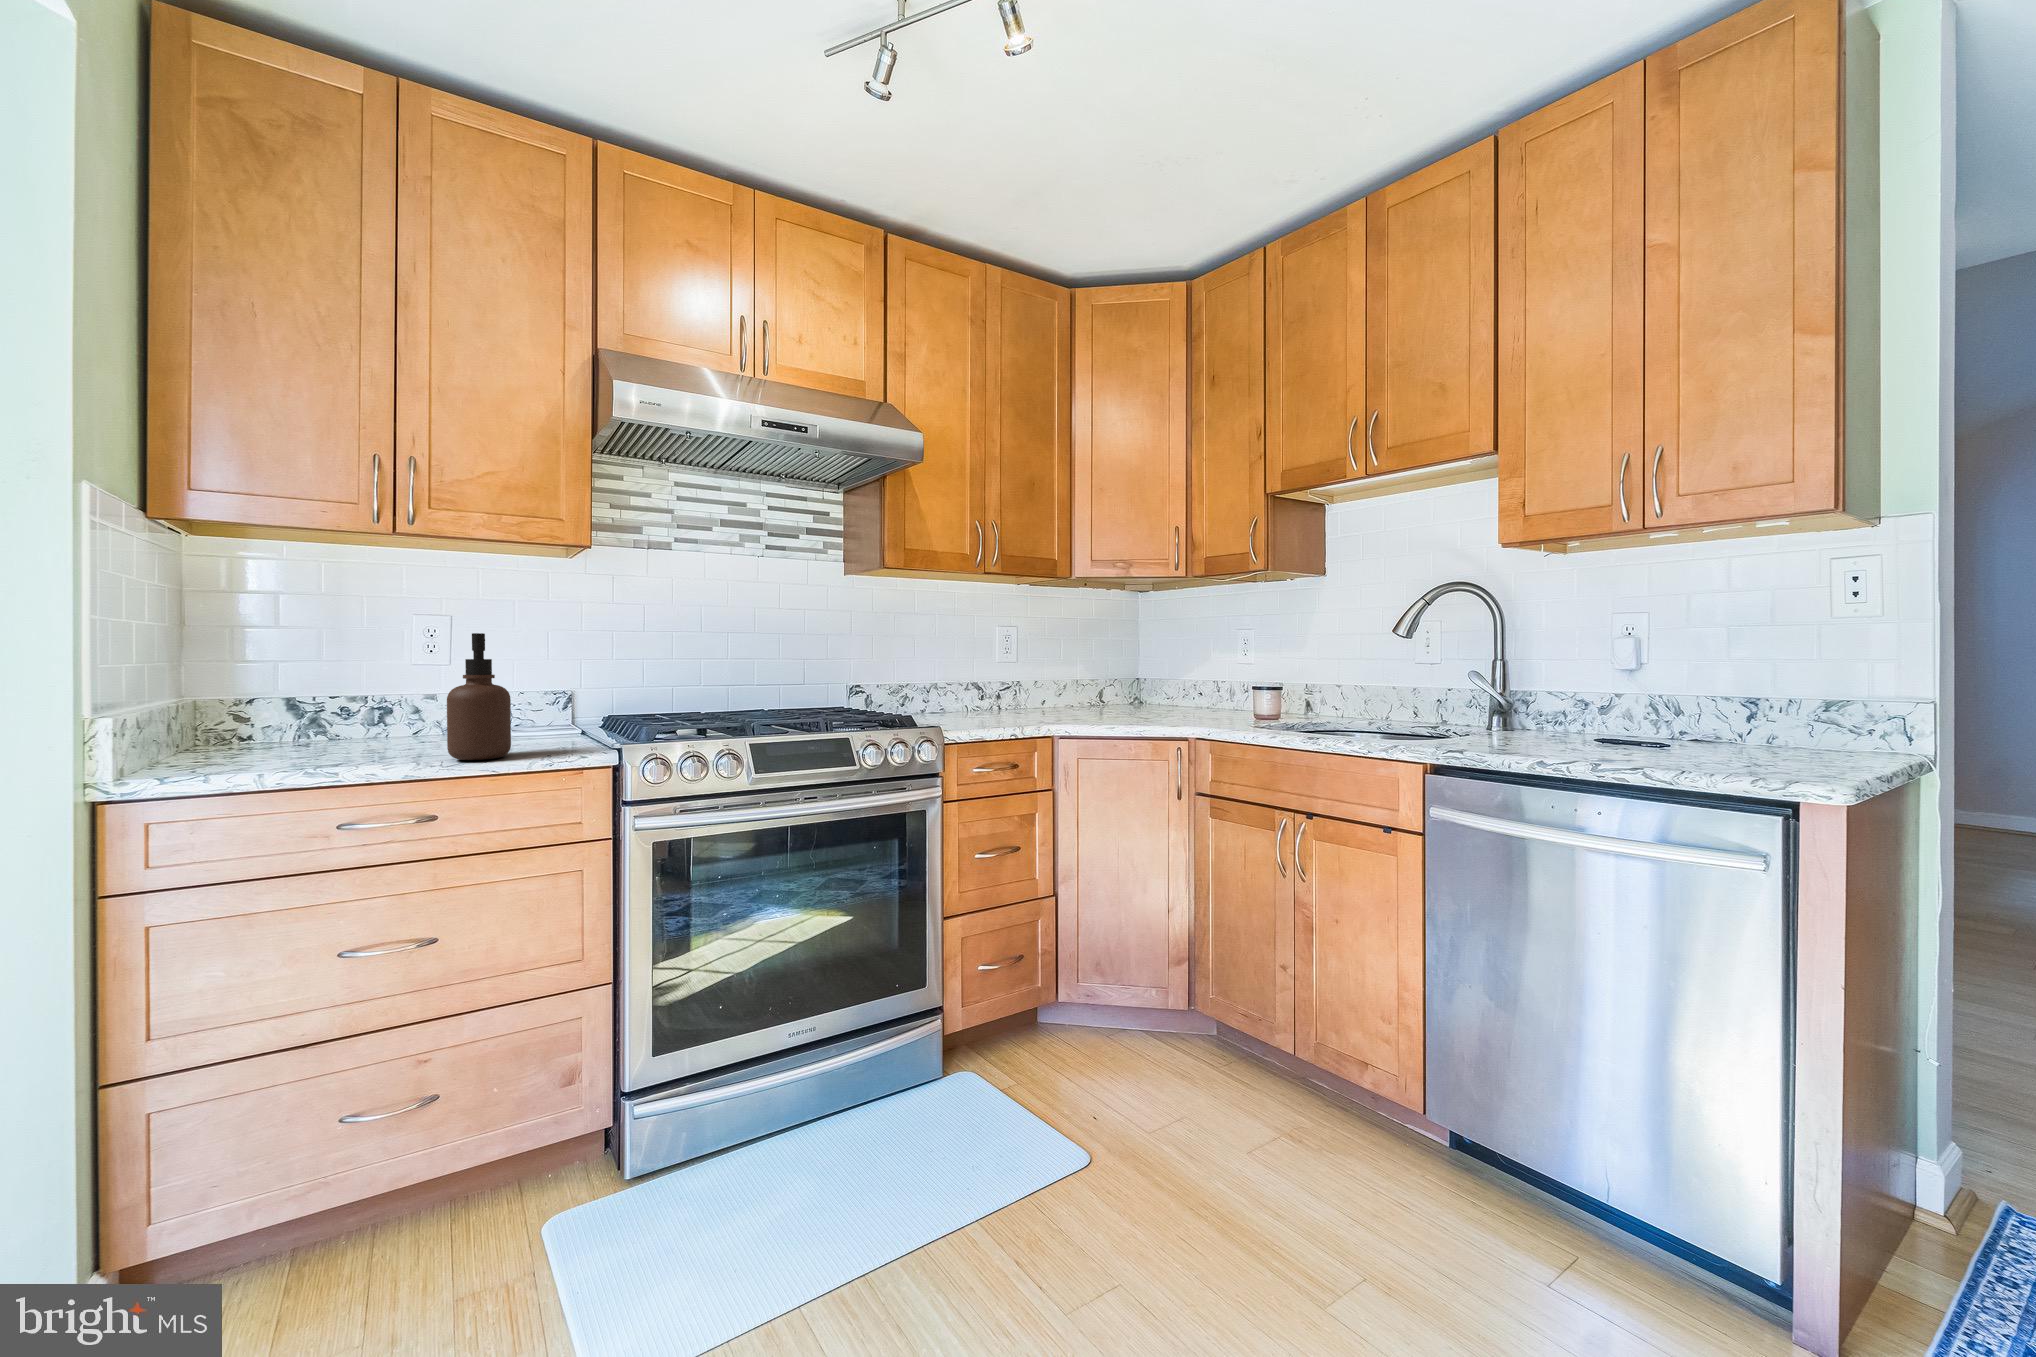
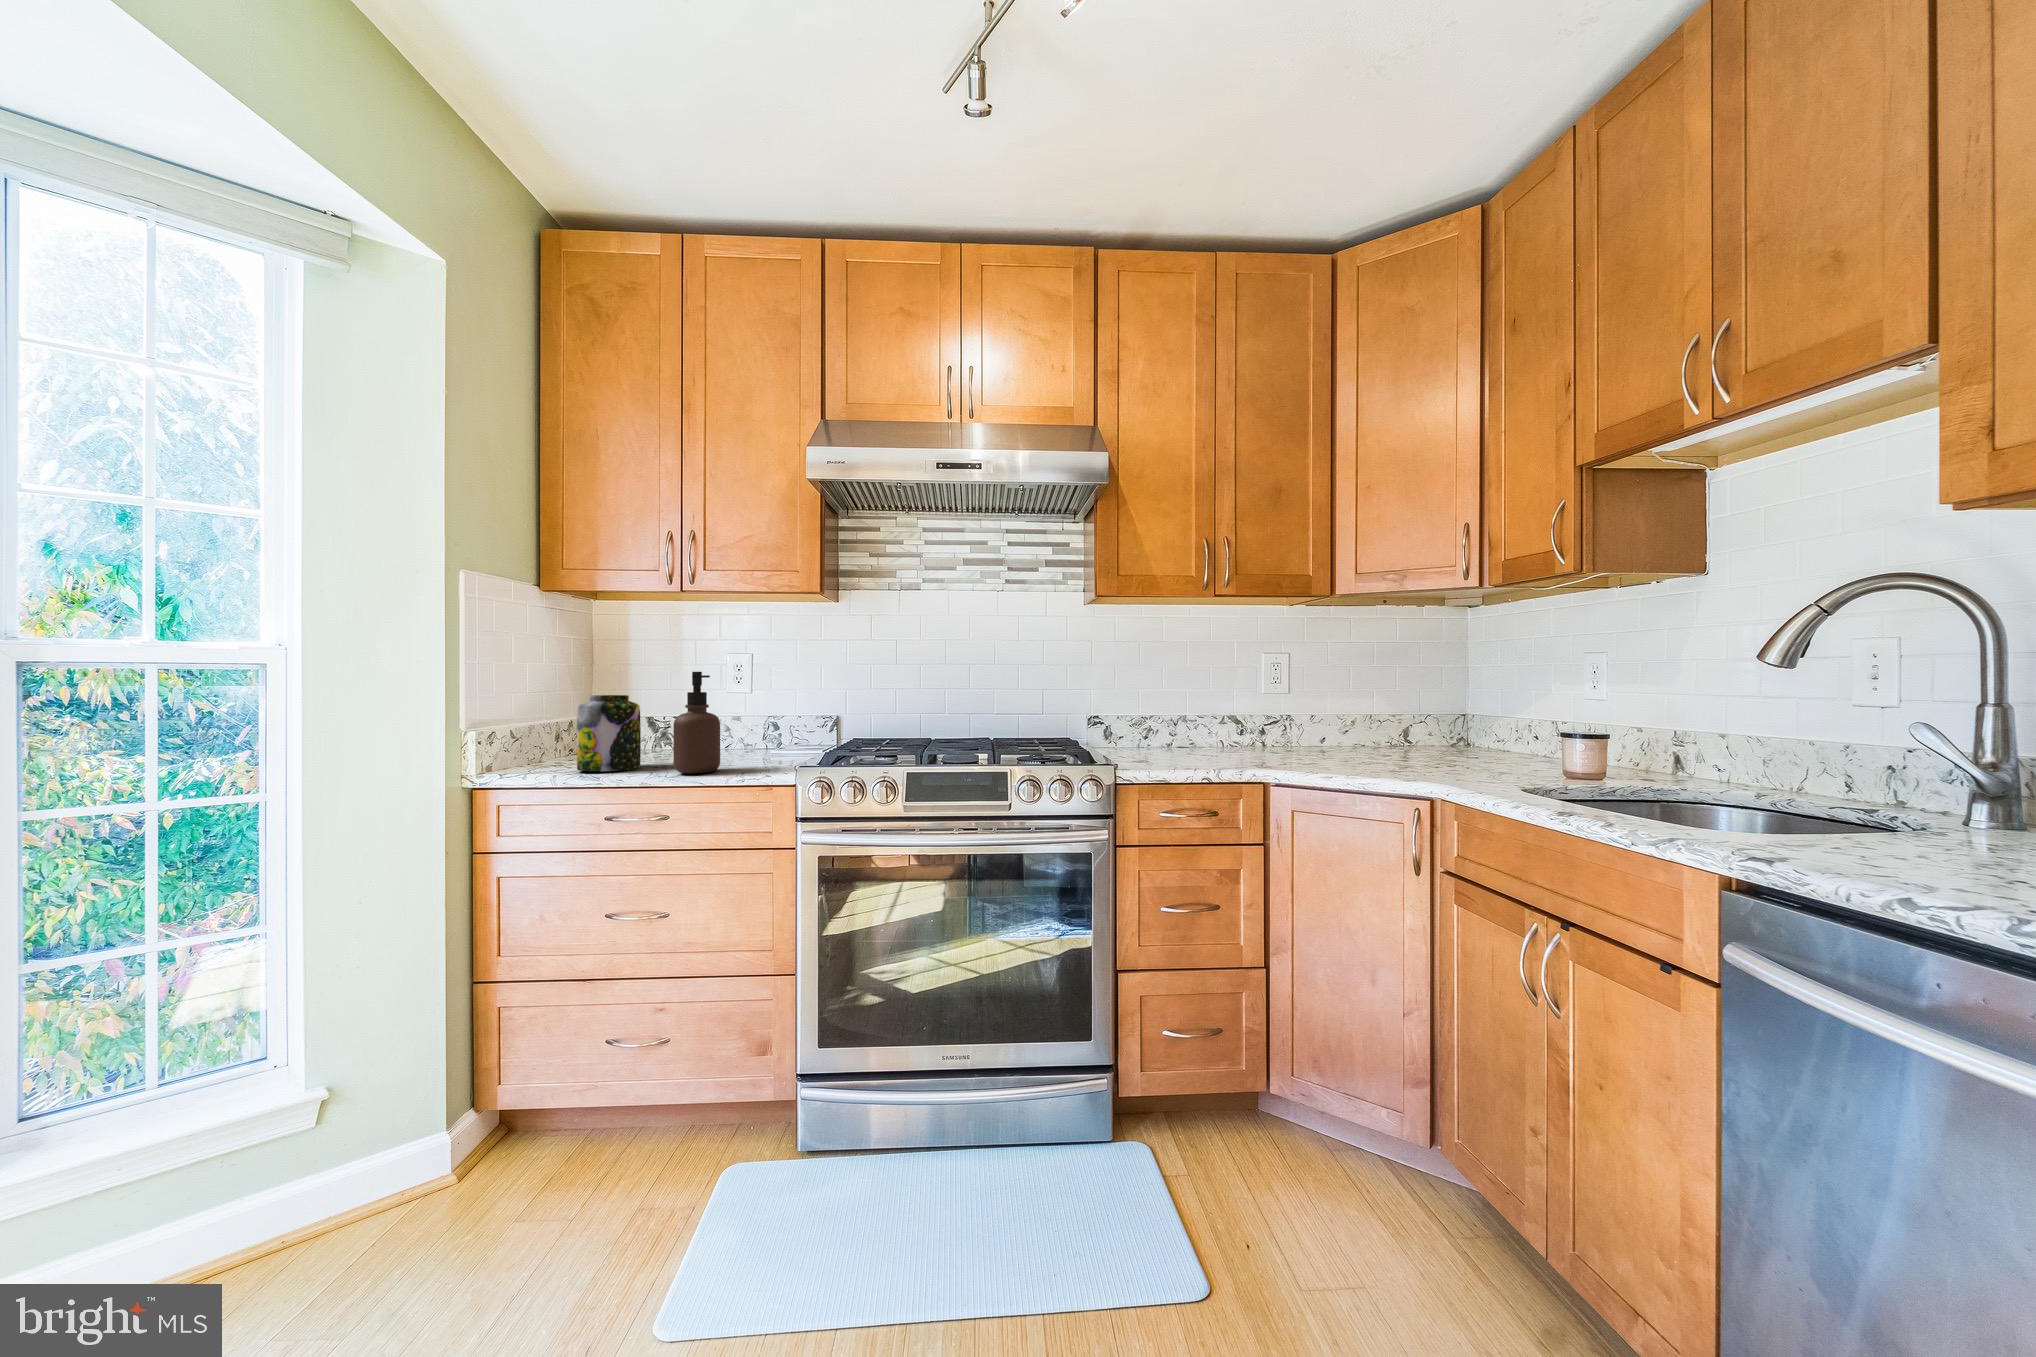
jar: none [262,665,362,767] -> present [577,695,641,771]

